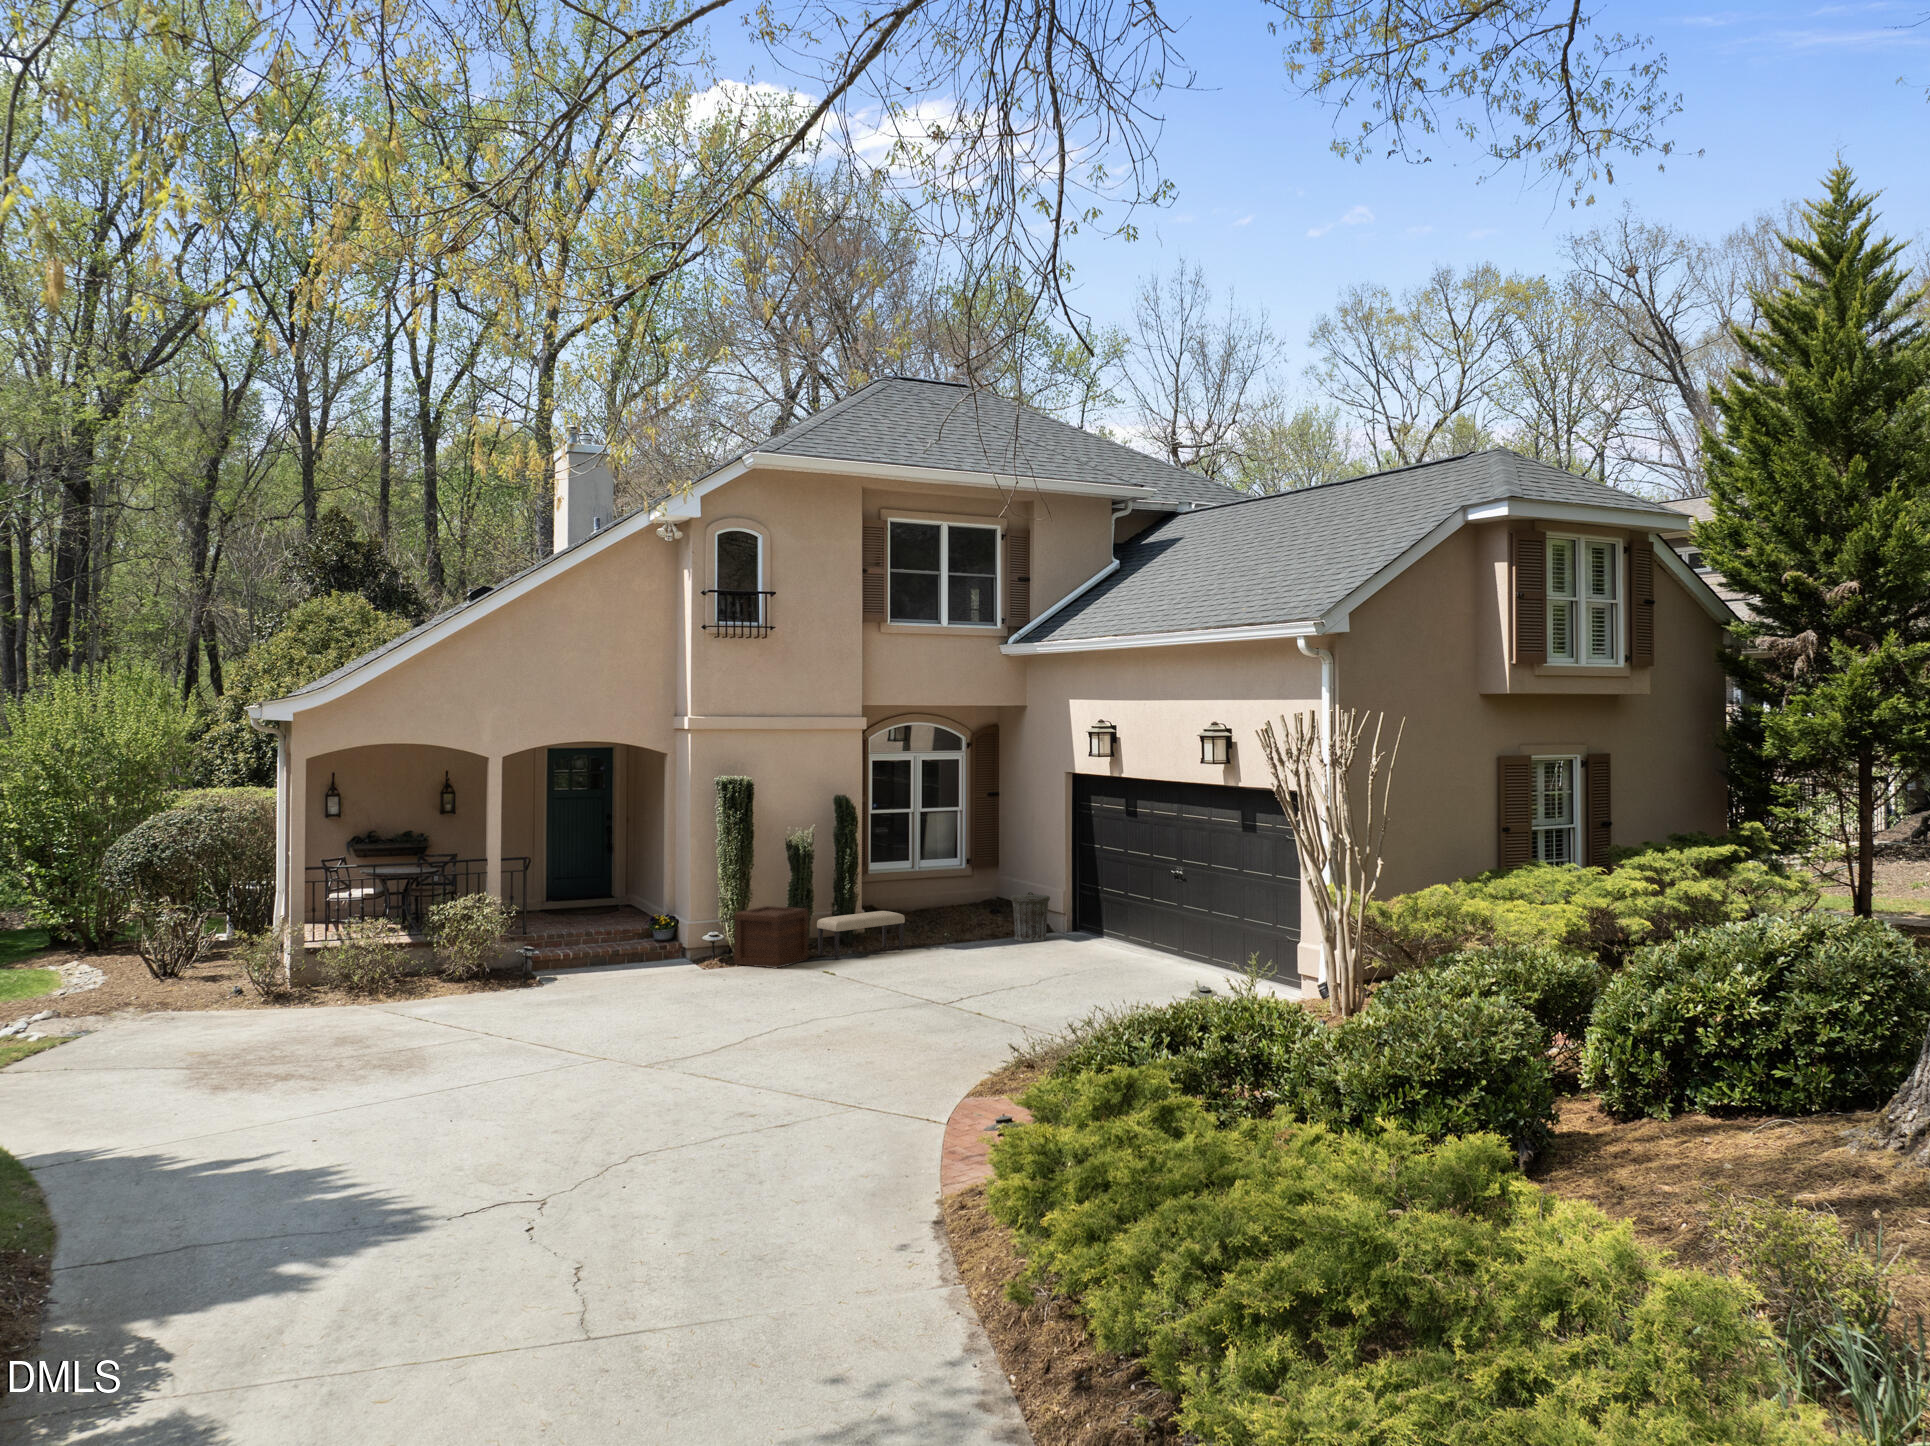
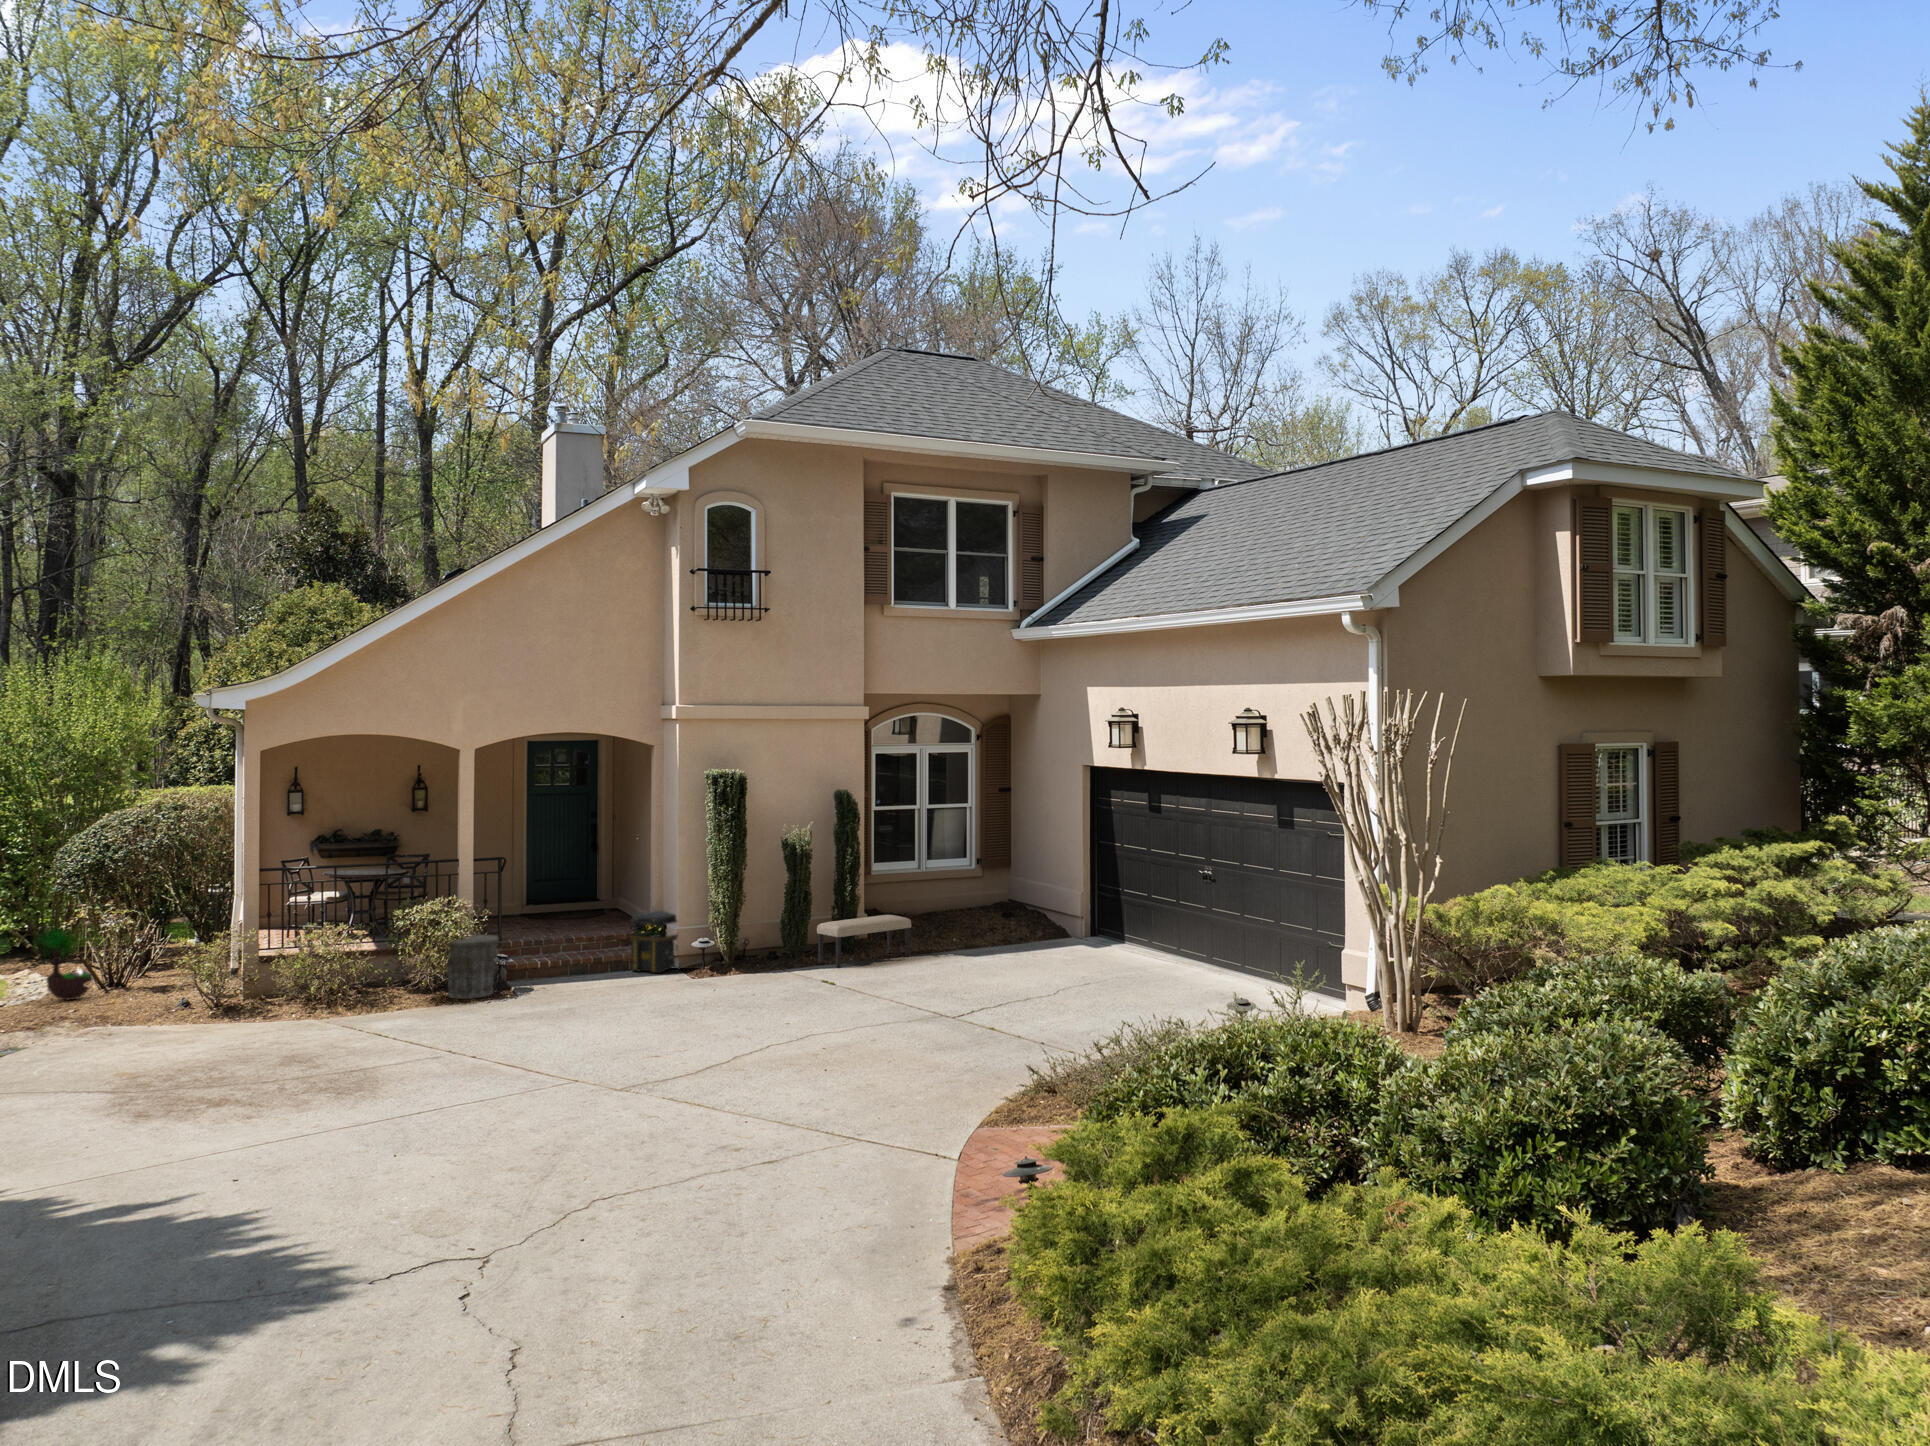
trash can: present [1011,892,1050,942] -> present [446,934,499,999]
wooden crate: present [734,906,809,968] -> none [728,910,808,978]
toolbox: none [644,907,693,964] -> present [630,911,678,973]
potted tree: none [95,912,150,988] -> present [35,923,93,1000]

